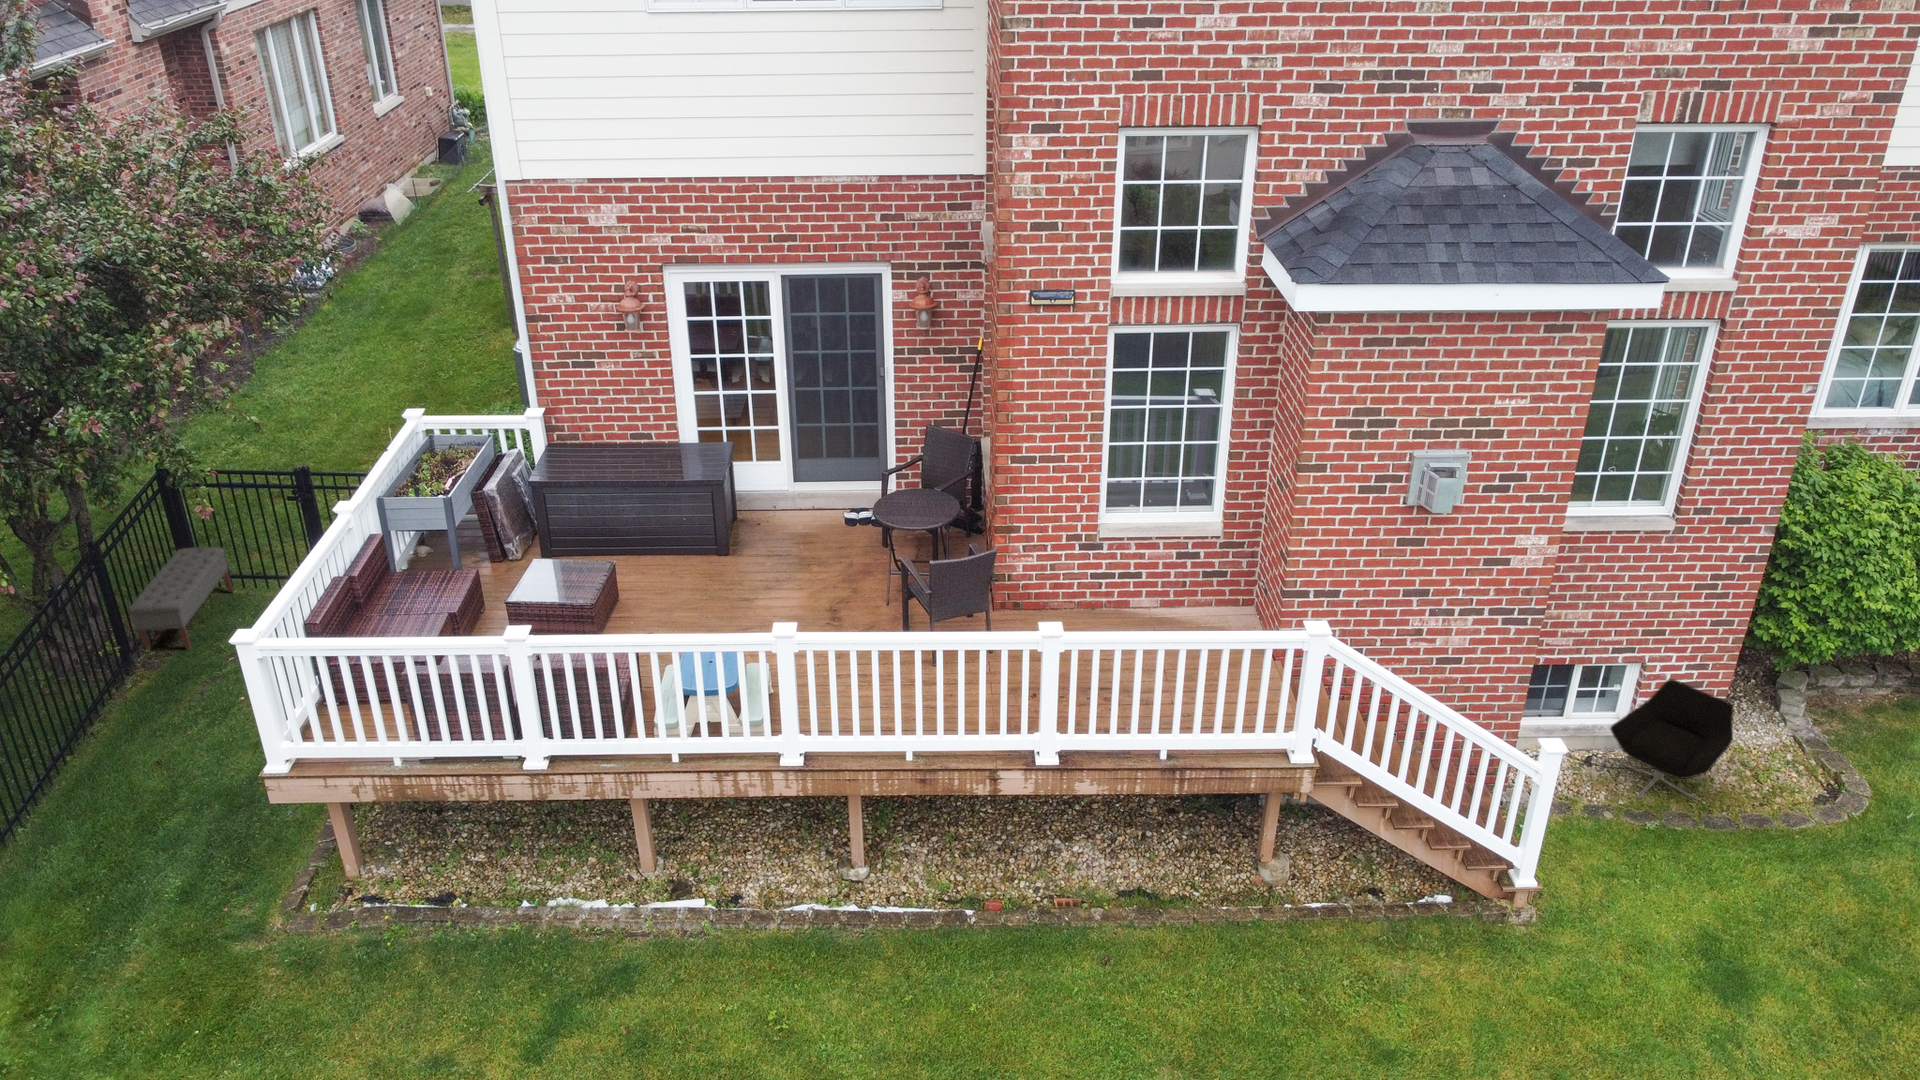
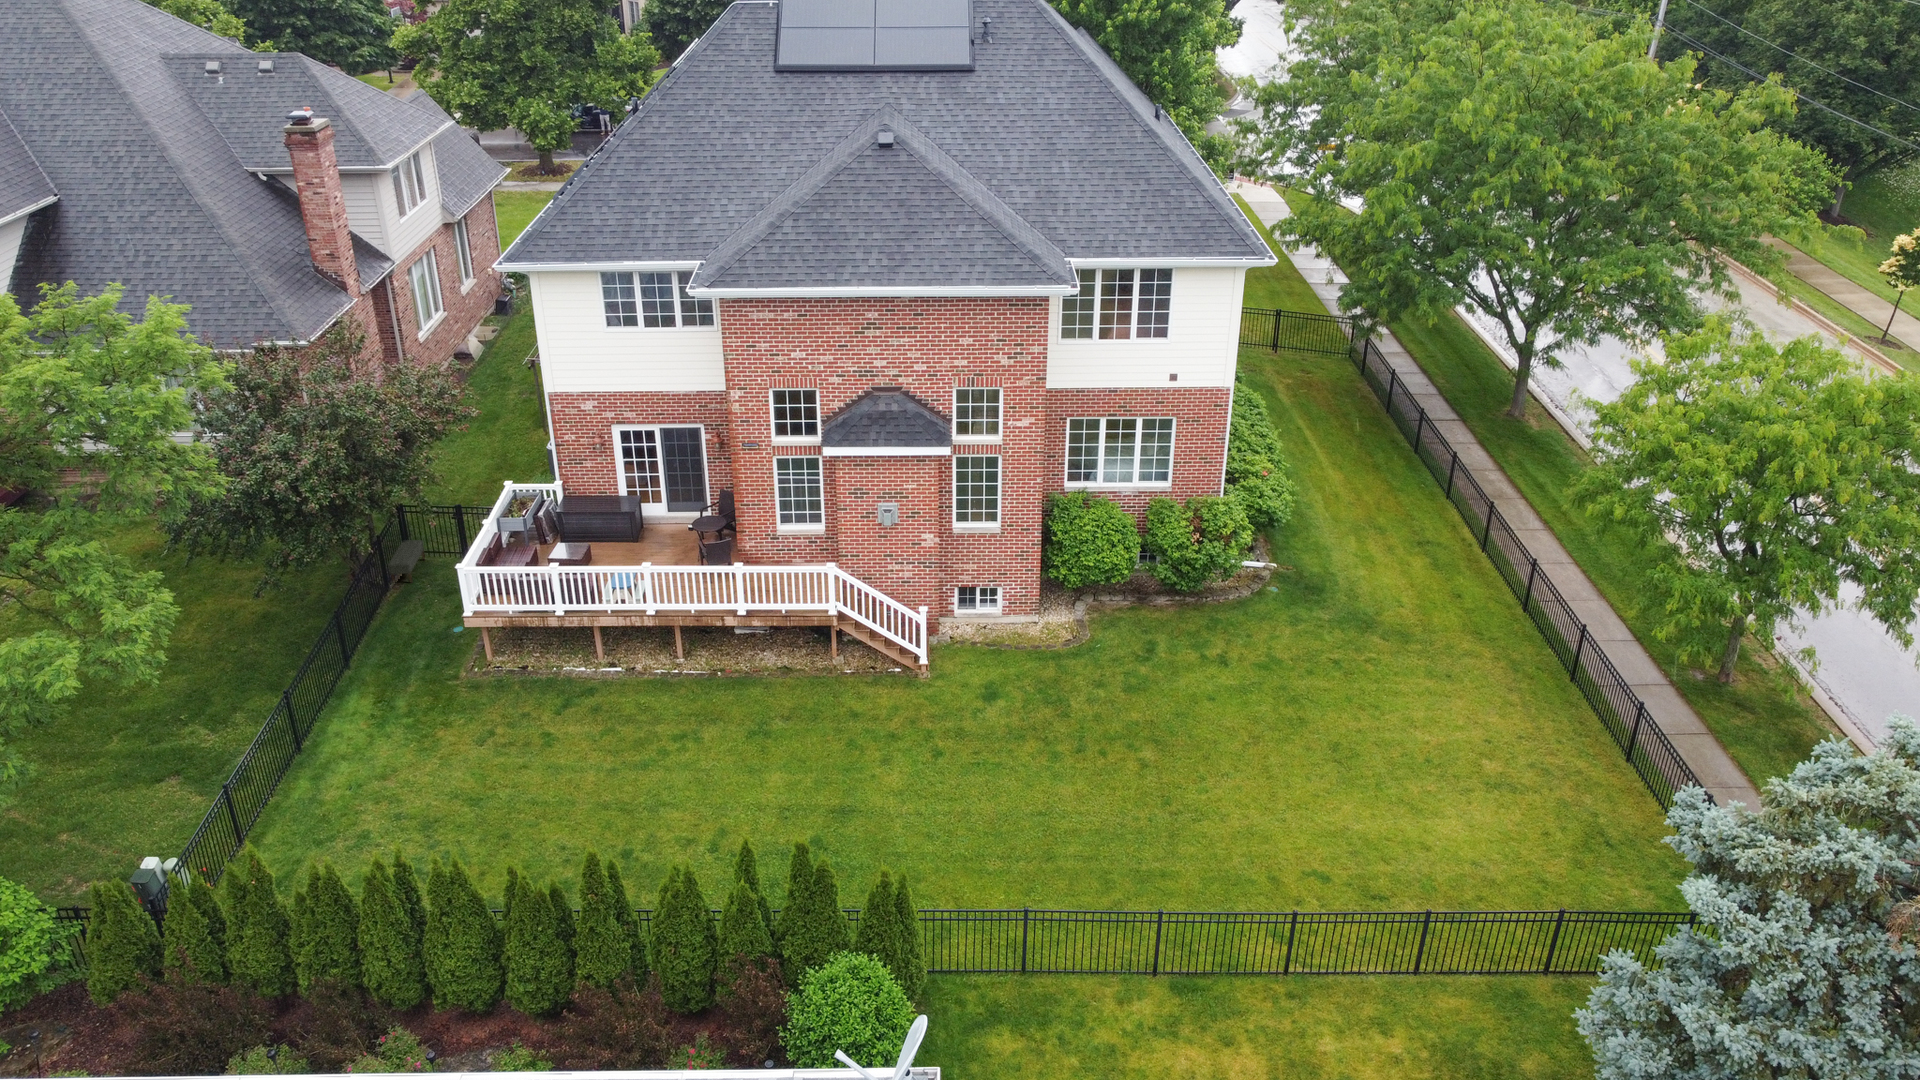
lounge chair: present [1610,679,1733,798] -> none [984,593,1029,638]

